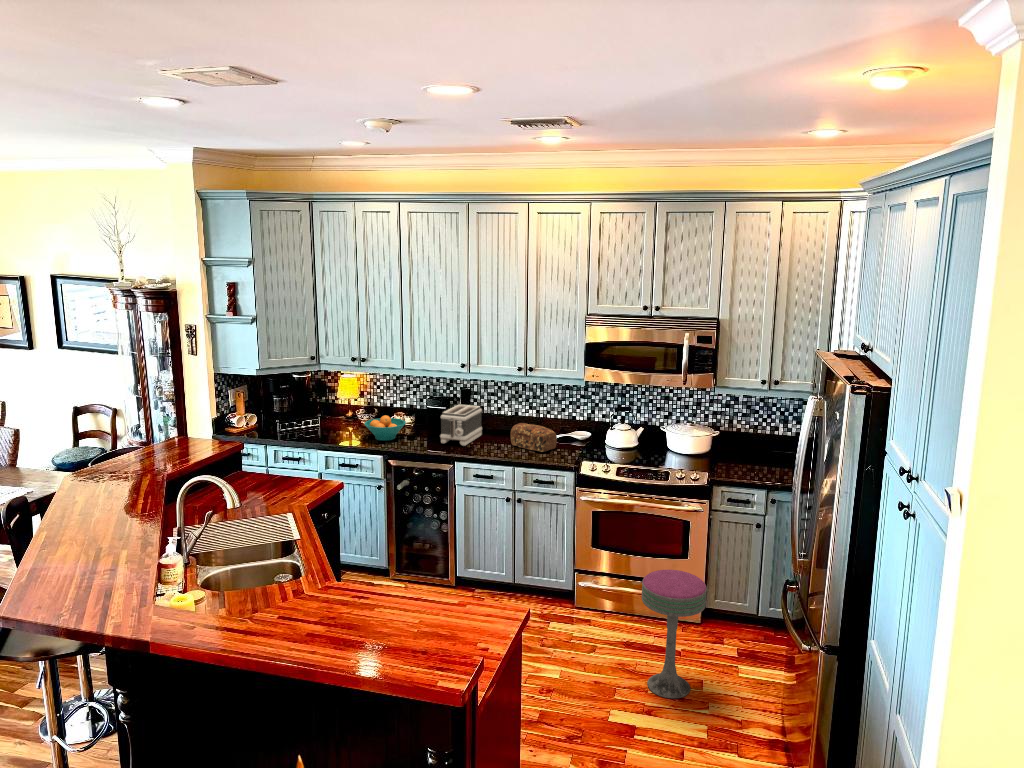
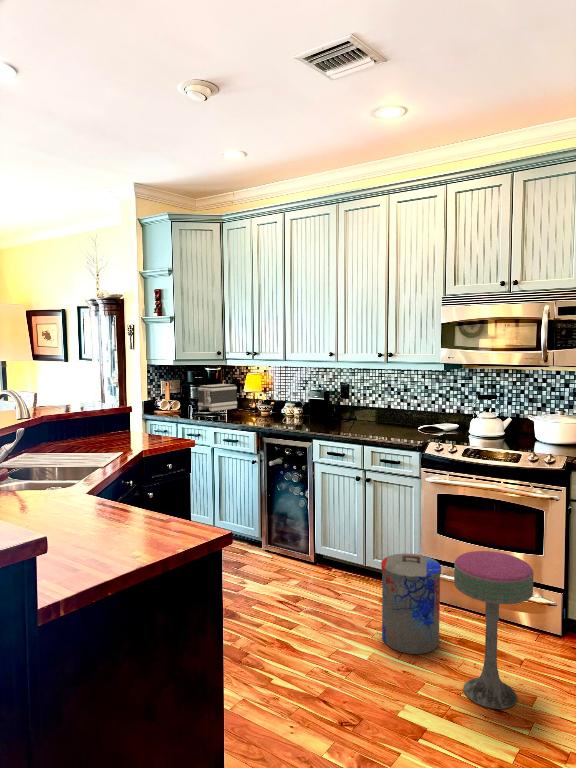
toaster: present [440,404,482,446] -> present [198,384,237,411]
fruit bowl: present [364,415,406,441] -> none [246,400,283,422]
bread loaf: present [511,423,557,452] -> none [371,408,414,434]
trash can: none [560,574,615,665] -> present [381,553,442,654]

